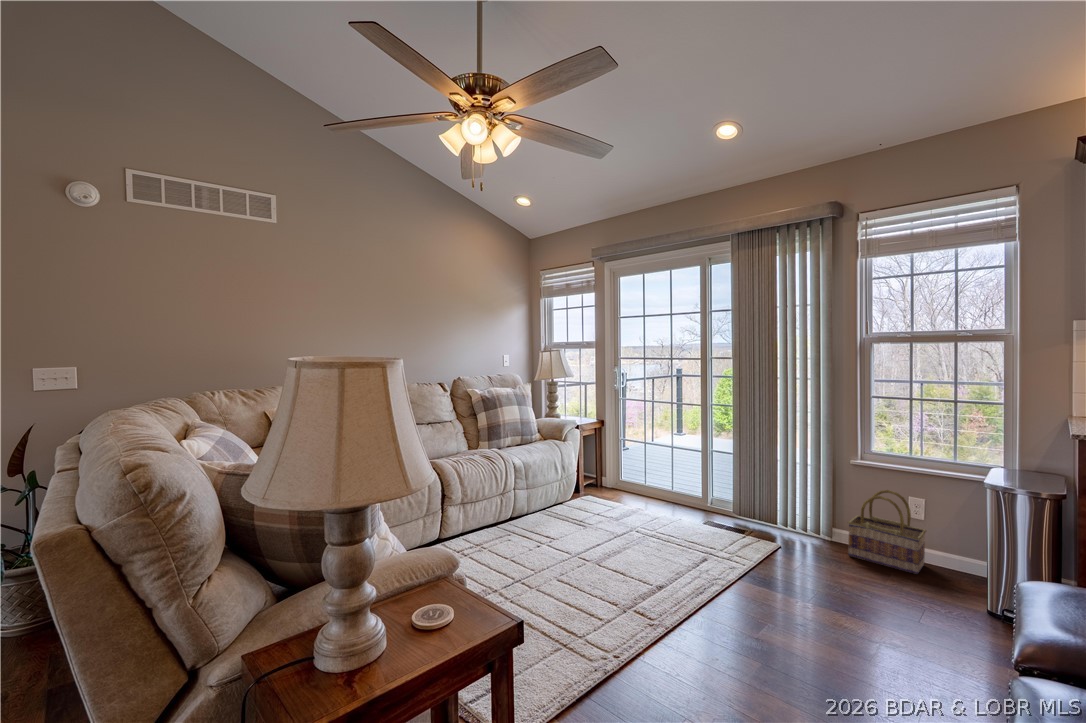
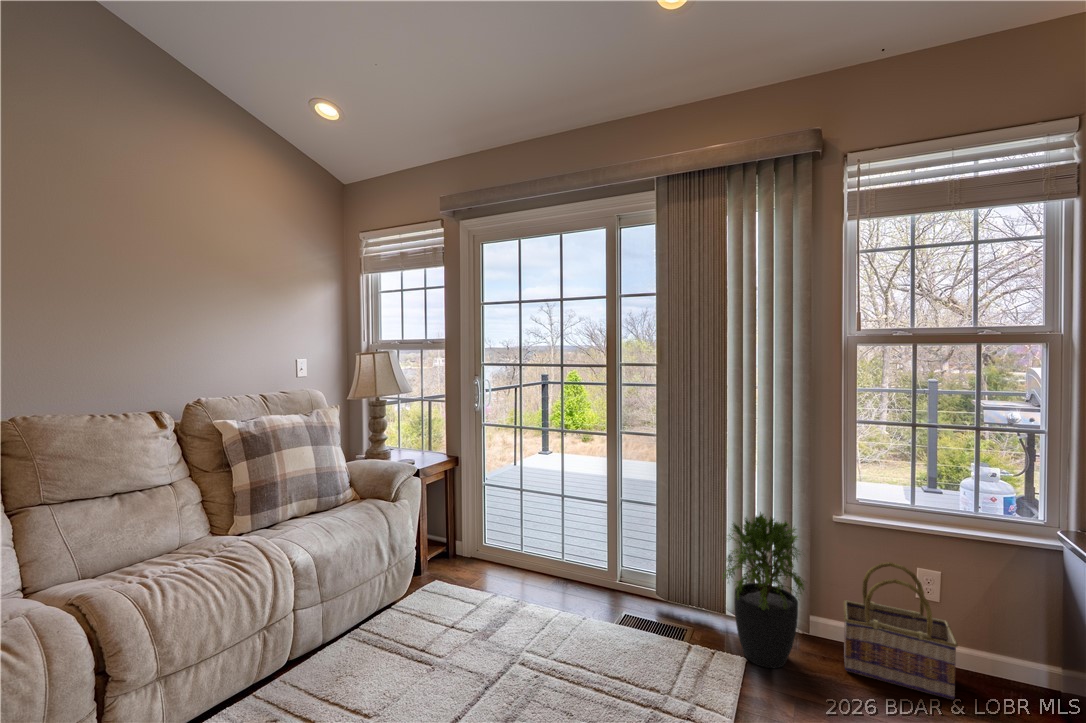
potted plant: none [764,452,823,550] -> present [723,512,804,668]

